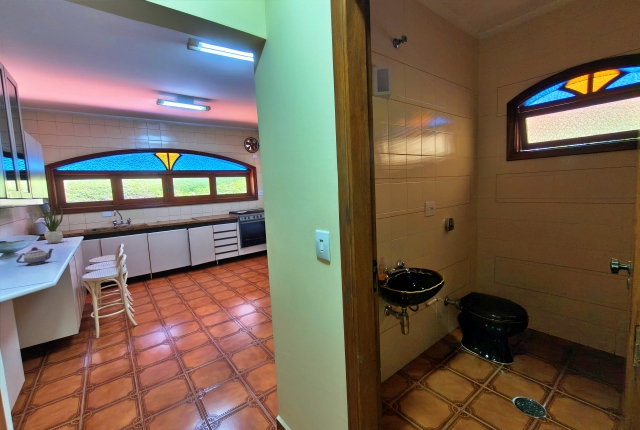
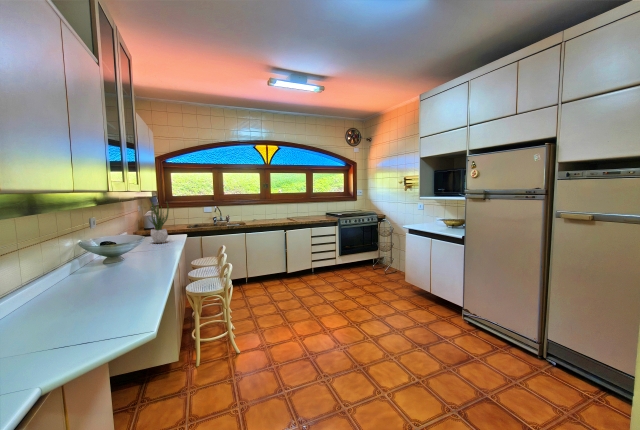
teapot: present [16,247,53,265] -> none [117,259,158,282]

